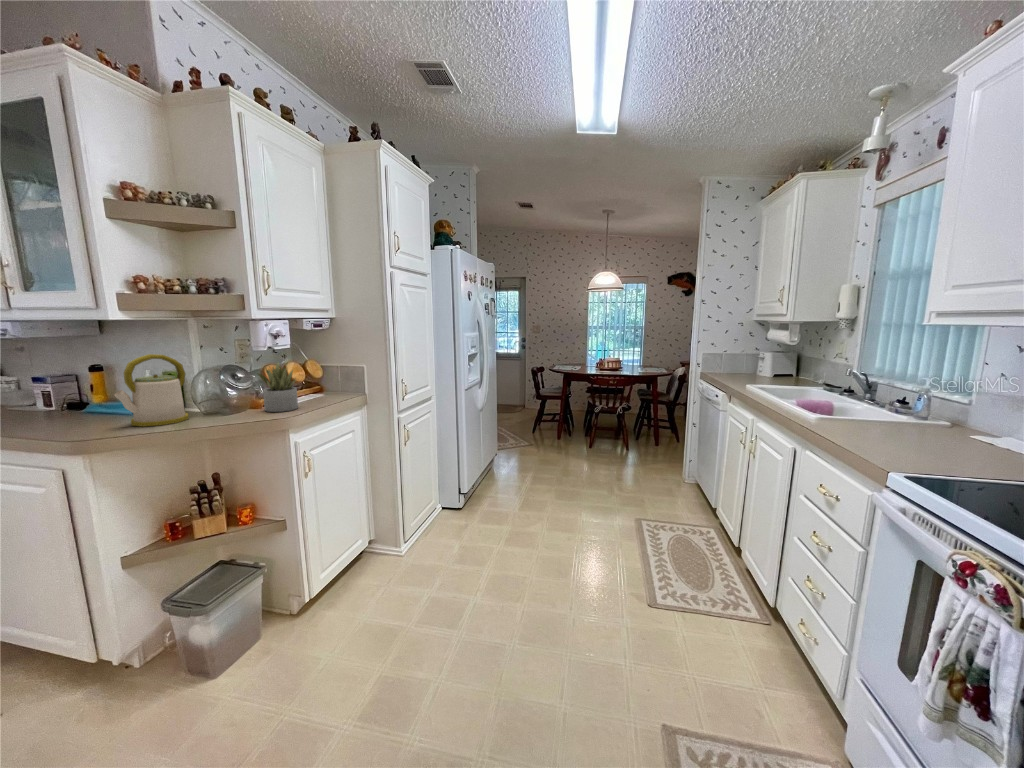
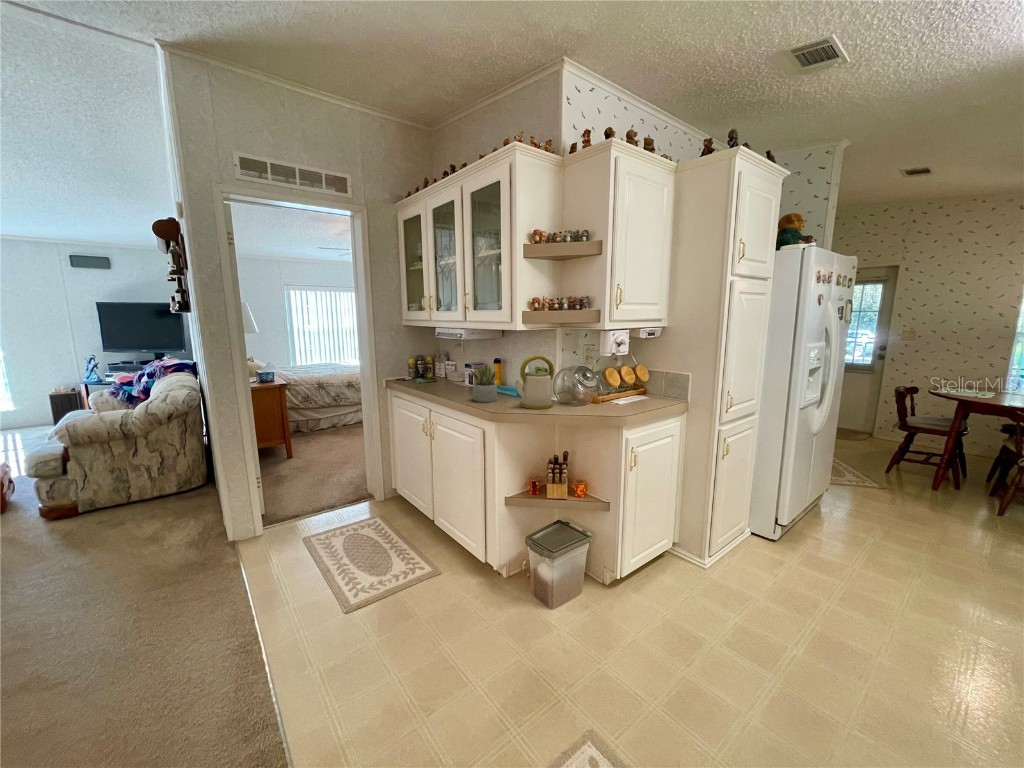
succulent plant: present [257,363,298,412] -> present [471,364,497,402]

